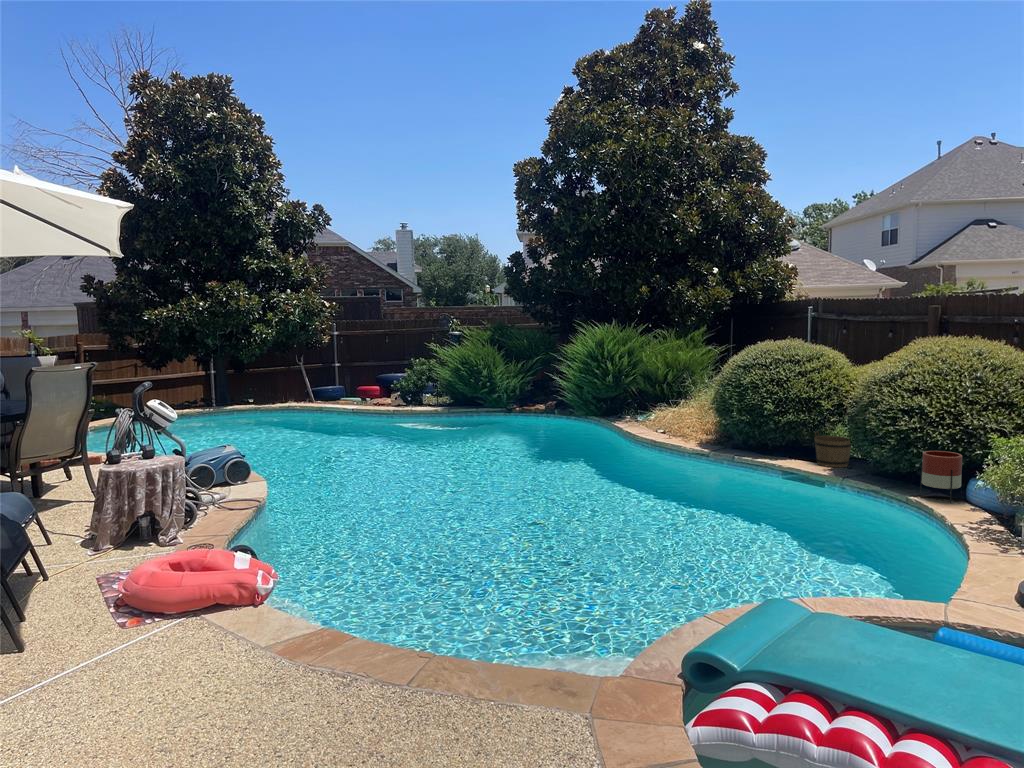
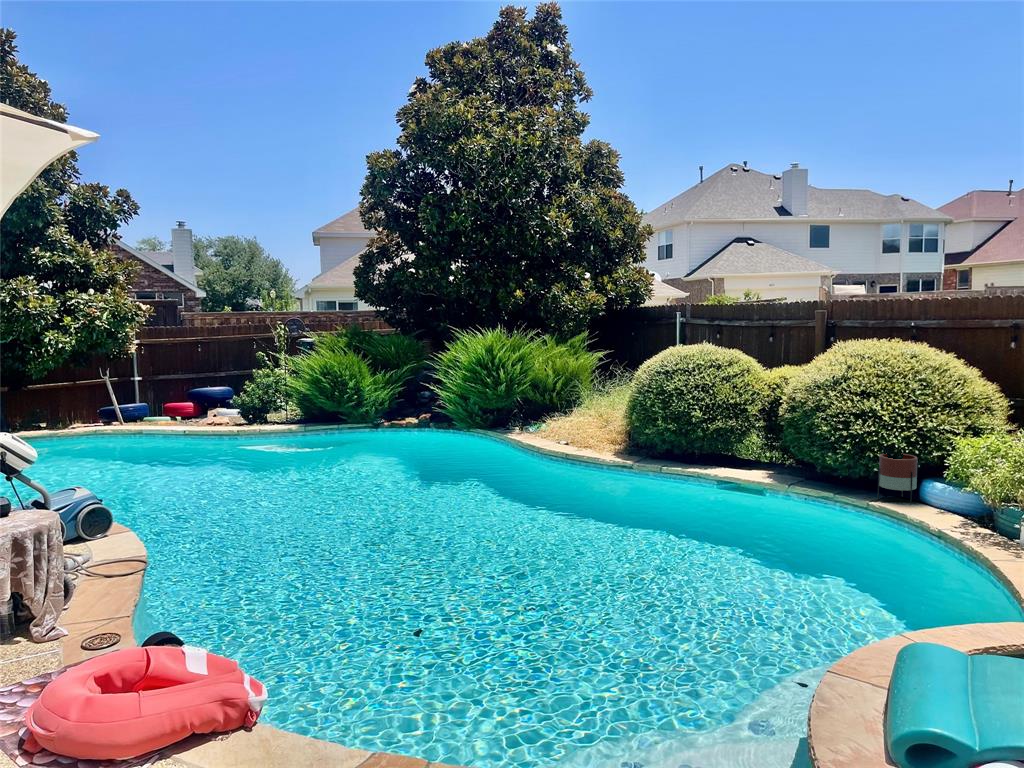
bucket: present [815,432,851,467] -> none [743,437,780,472]

